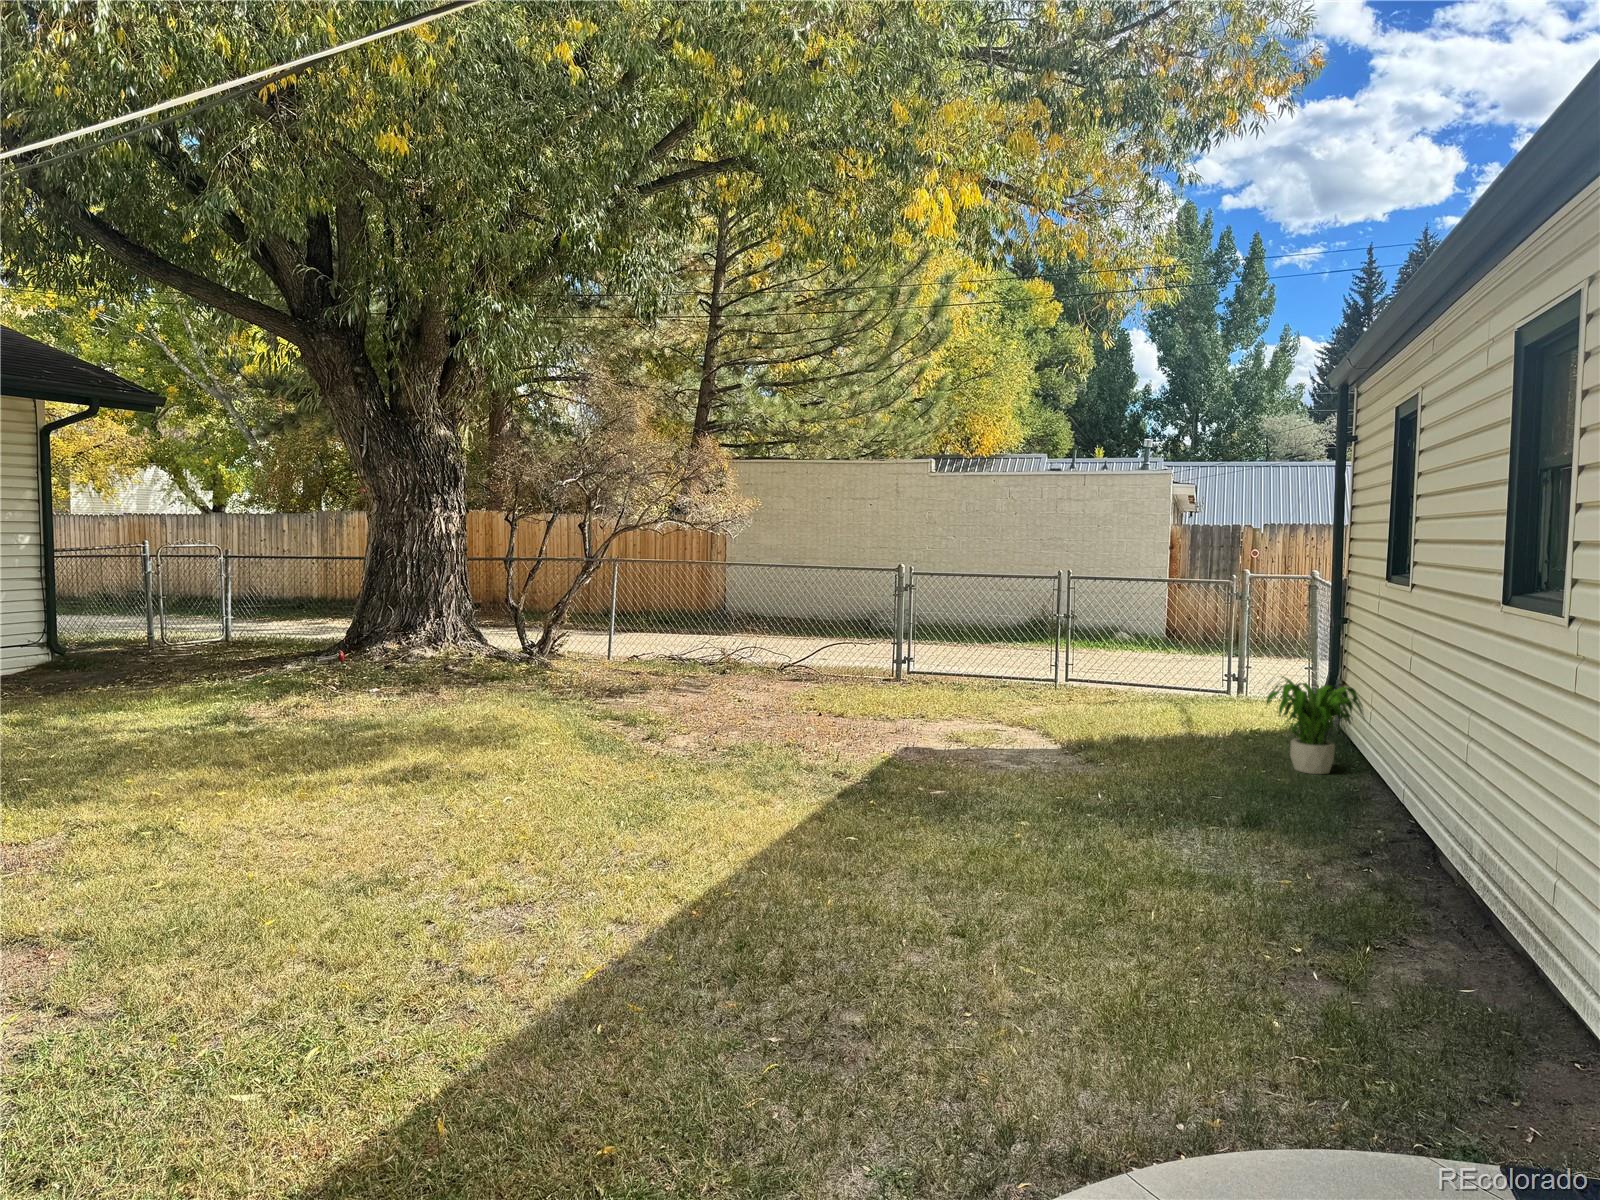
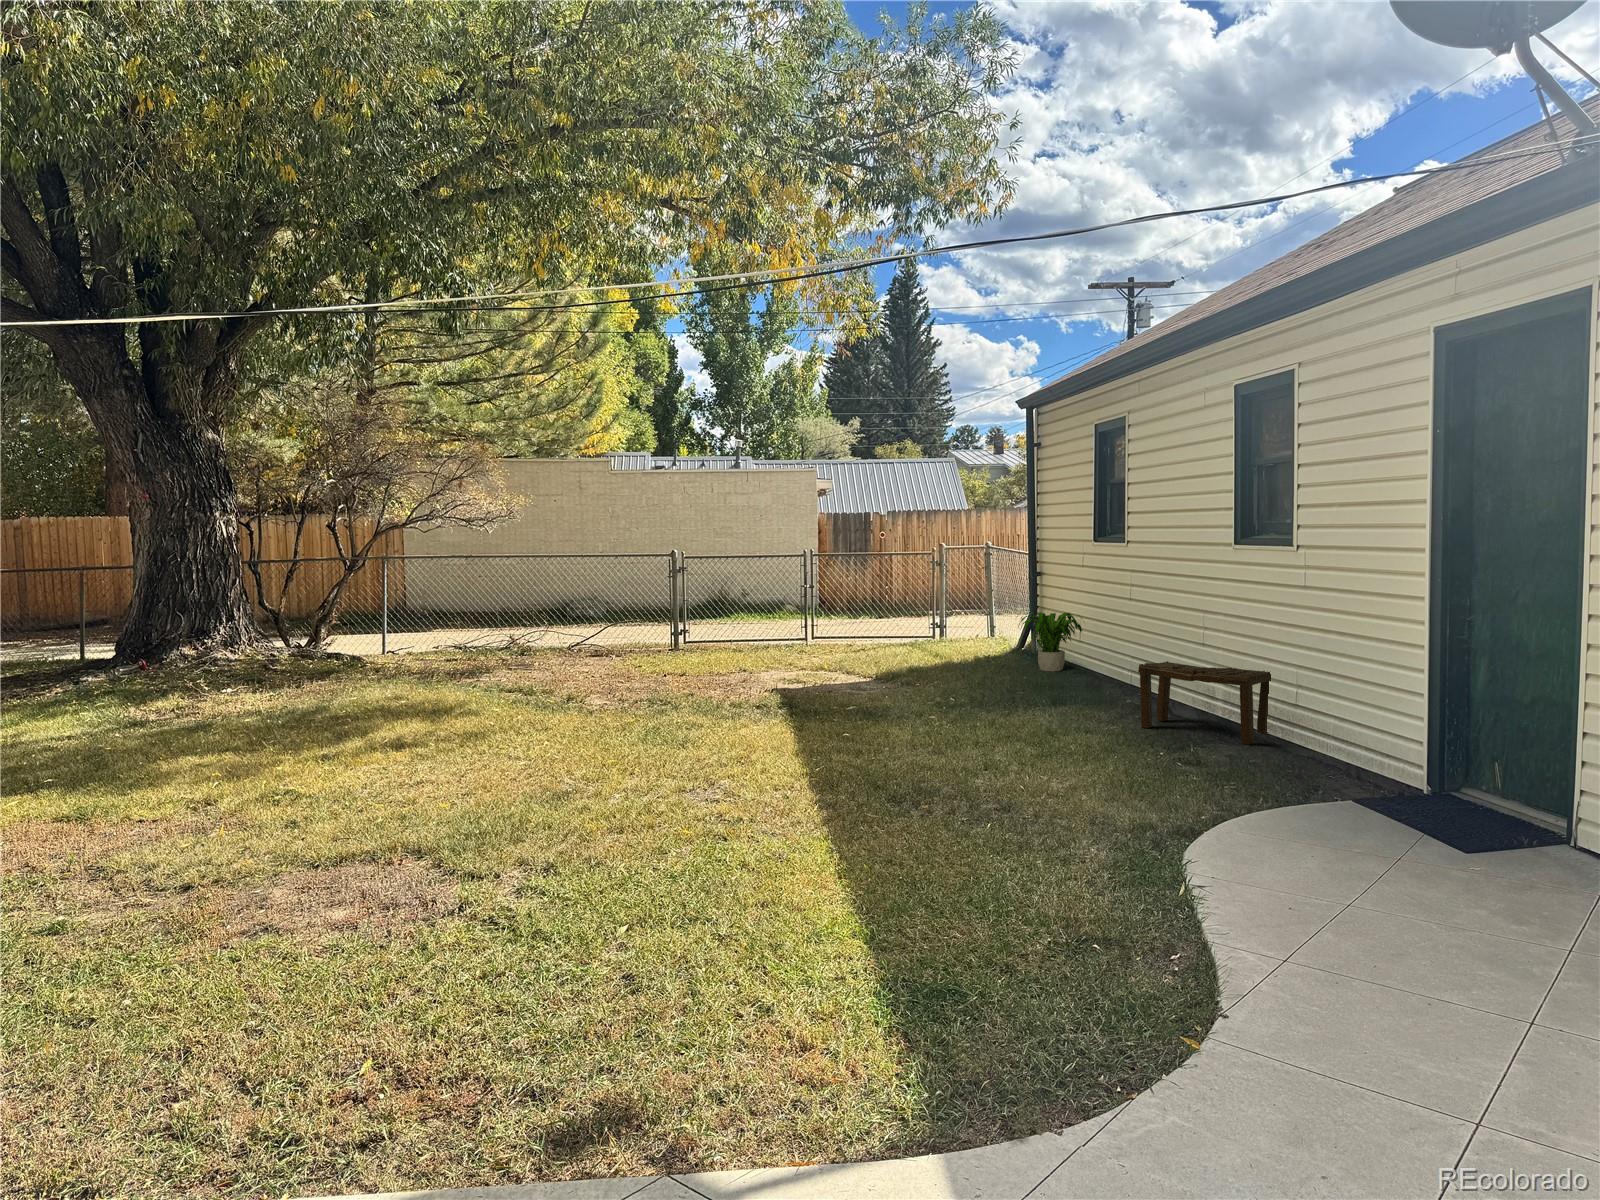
bench: none [1282,791,1524,976] -> present [1138,661,1271,745]

